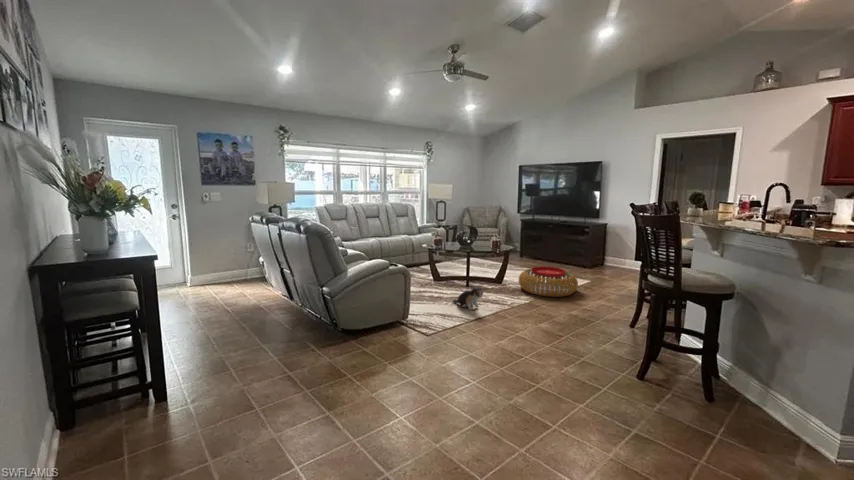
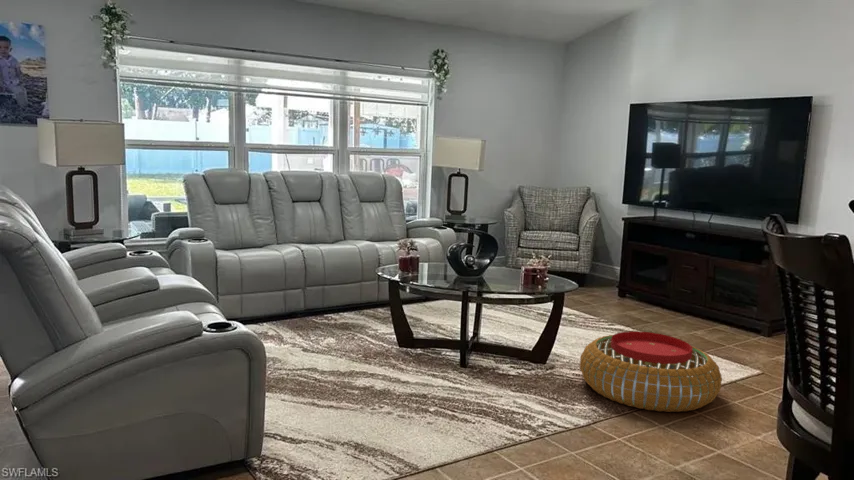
plush toy: present [453,287,486,310] -> none [403,382,468,438]

